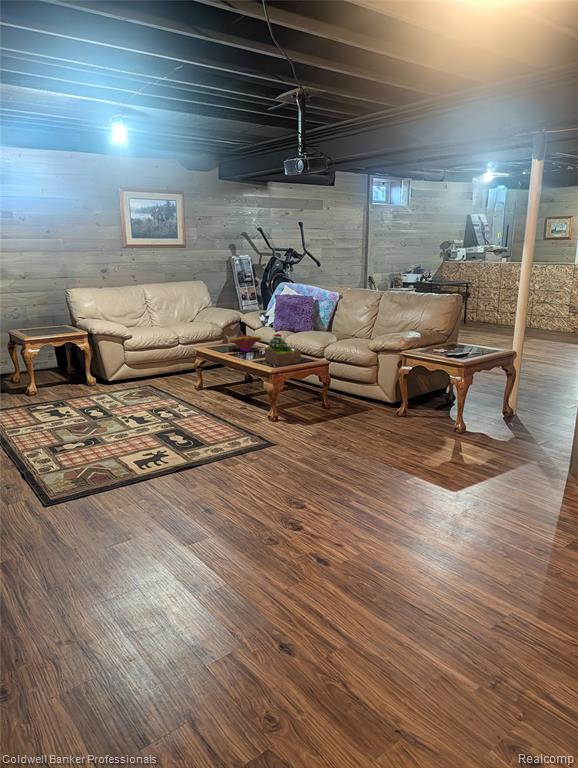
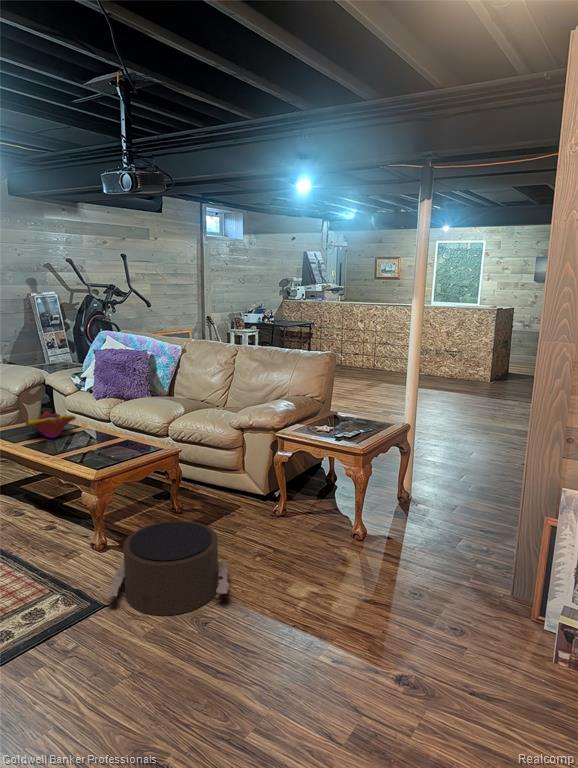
succulent plant: present [265,334,301,365] -> none [83,416,138,465]
pouf: none [277,402,354,453] -> present [107,521,229,616]

